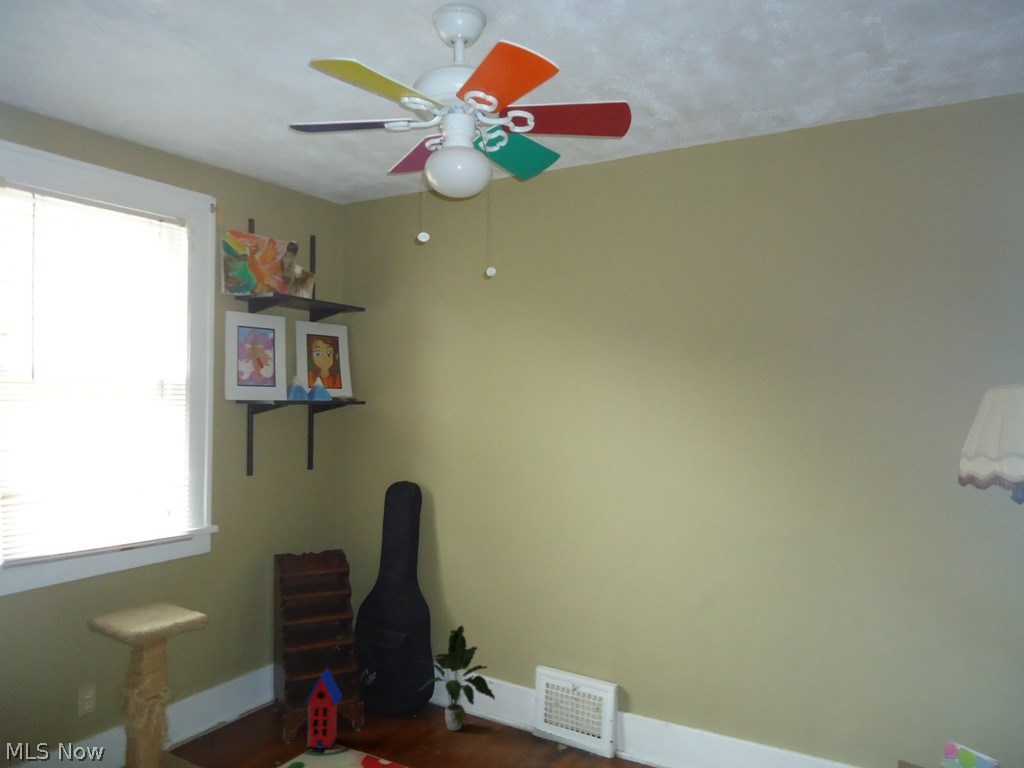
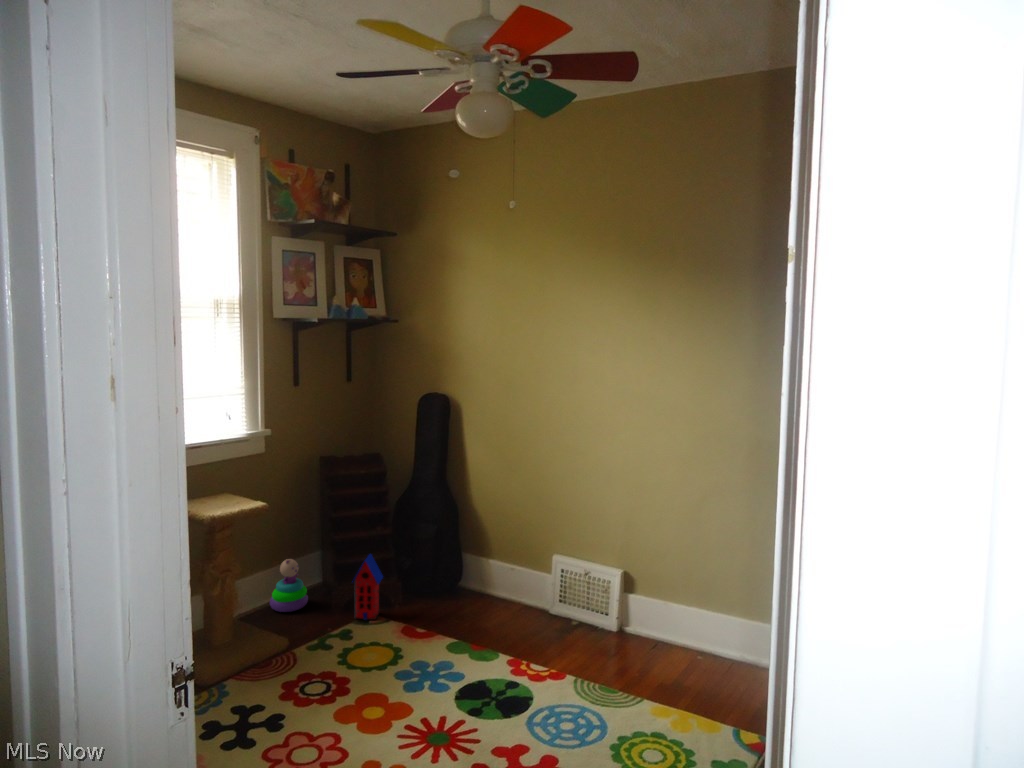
potted plant: present [420,626,495,731] -> none [449,519,517,608]
stacking toy: none [209,676,254,740] -> present [270,559,308,612]

